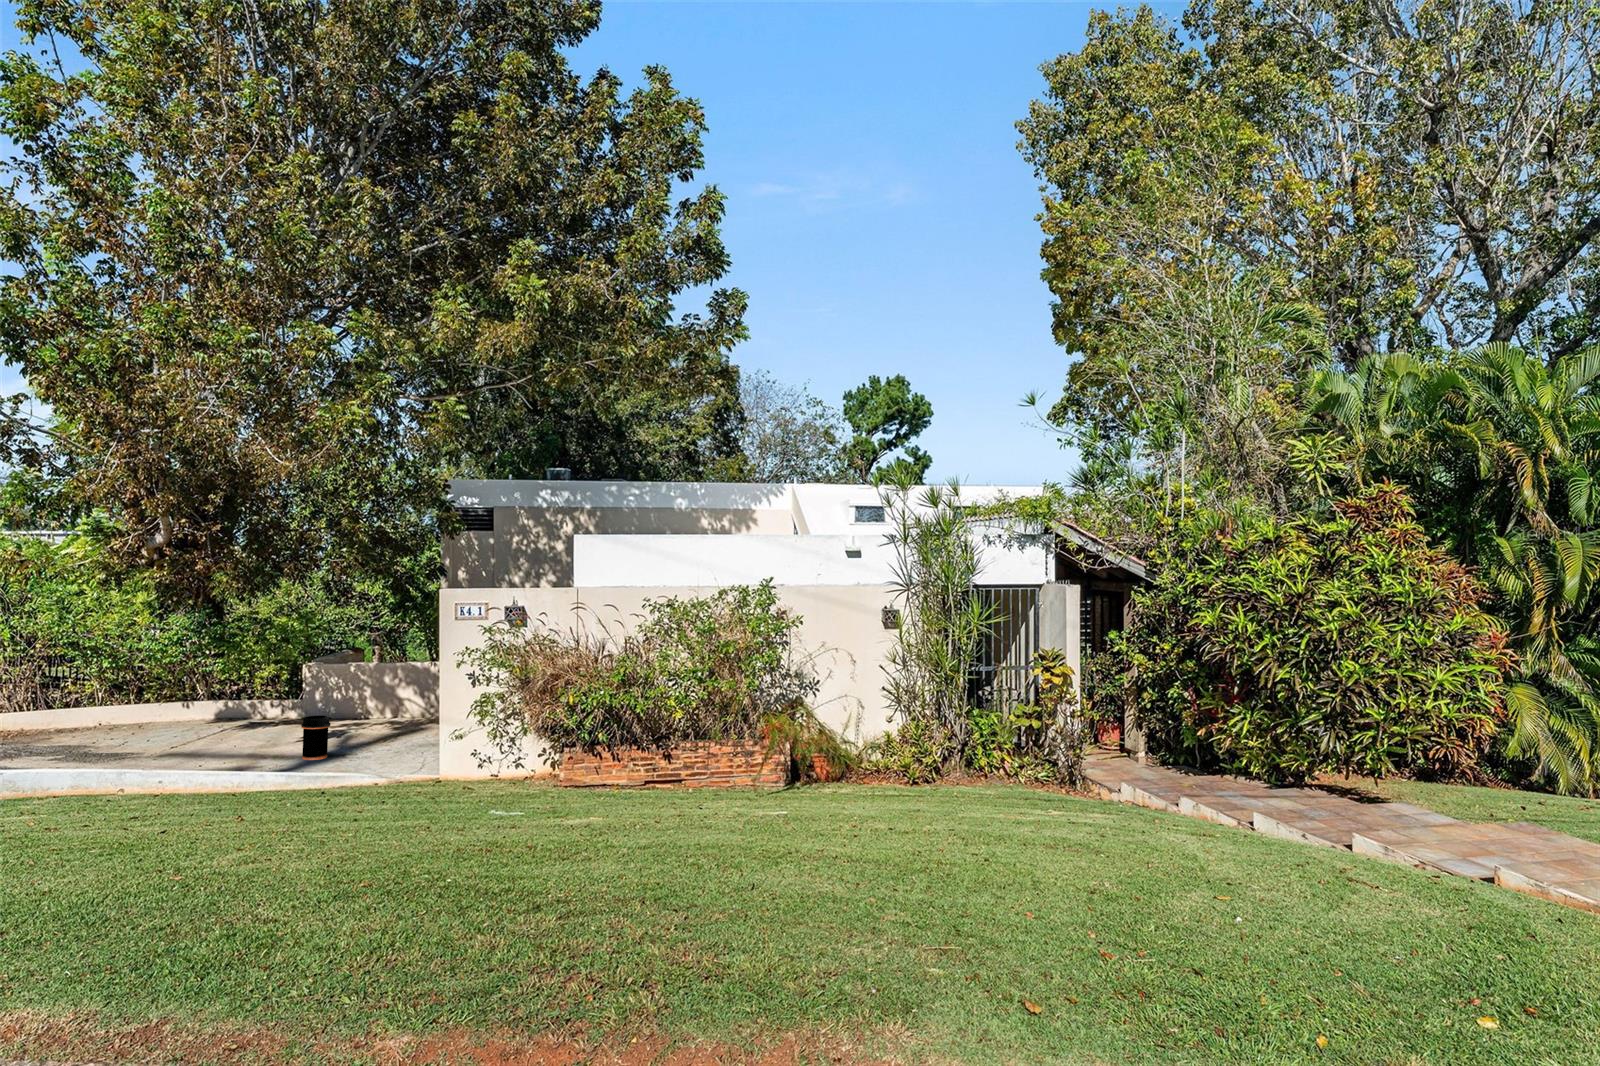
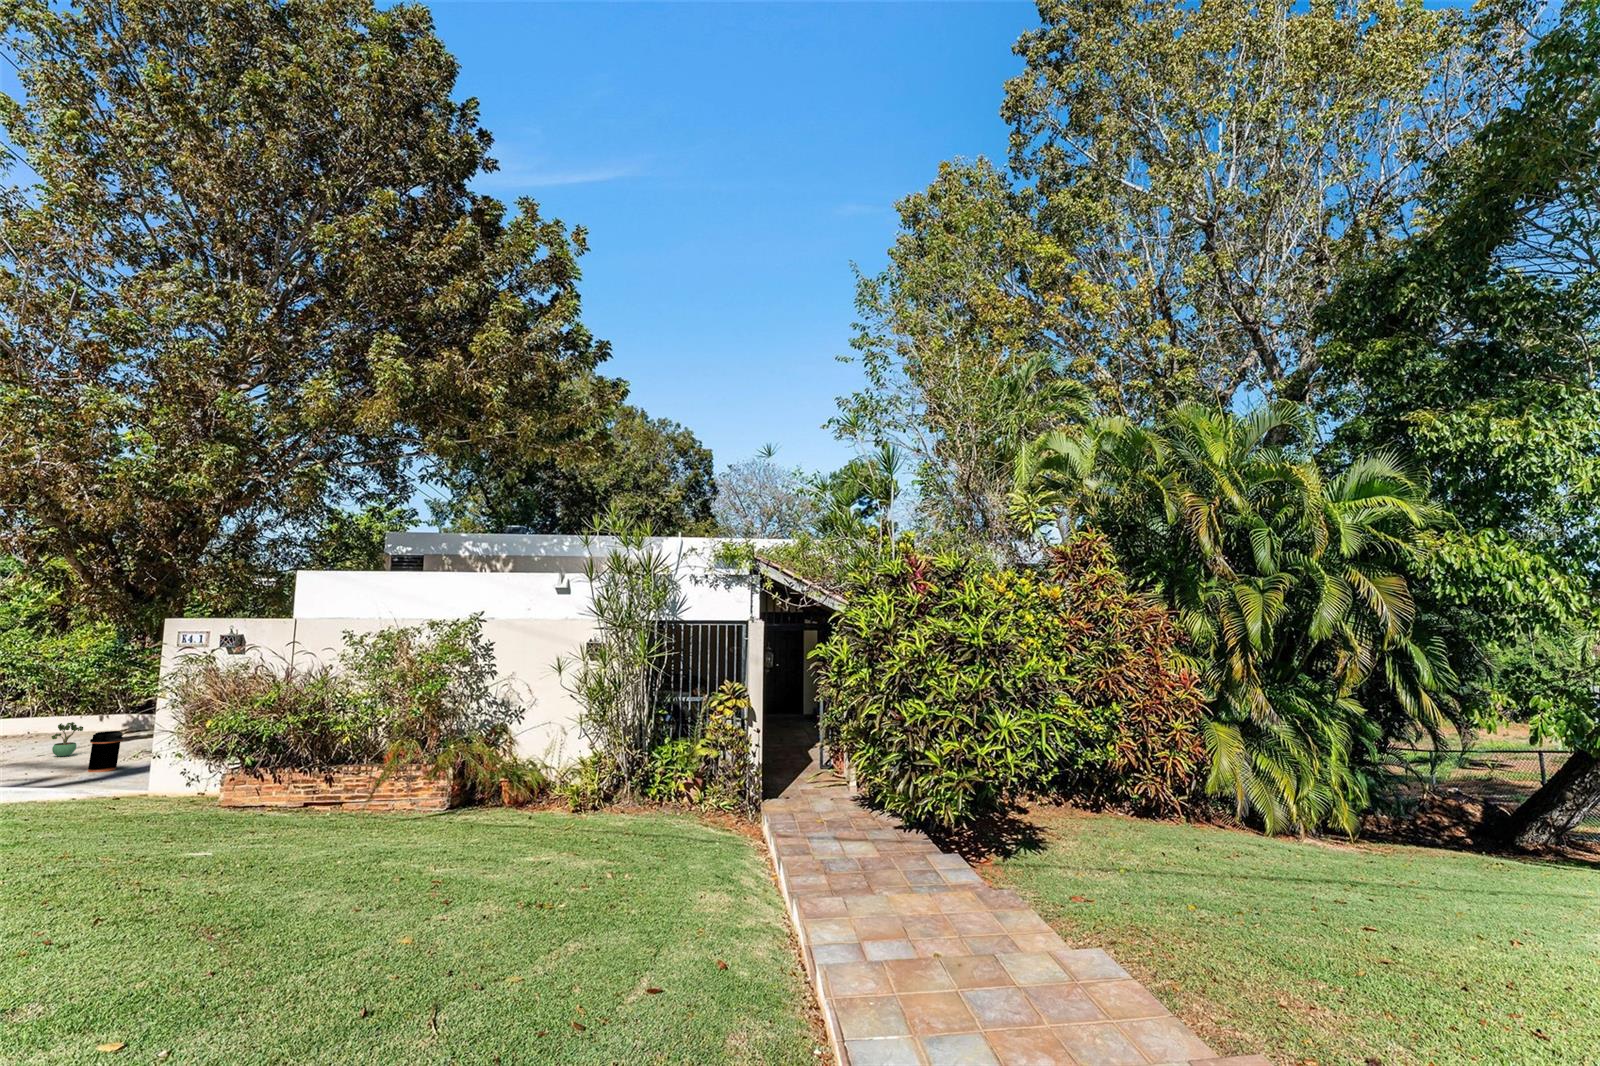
potted plant: none [223,707,251,746] -> present [52,722,83,757]

